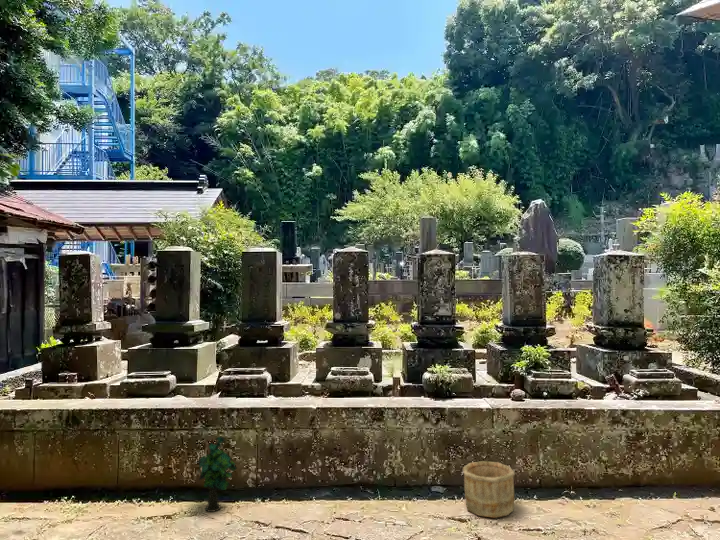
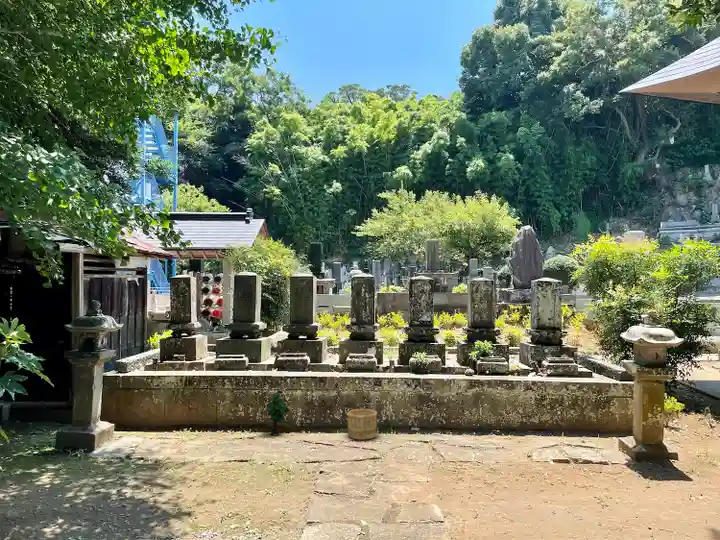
wooden bucket: present [463,461,515,518] -> present [347,409,377,440]

